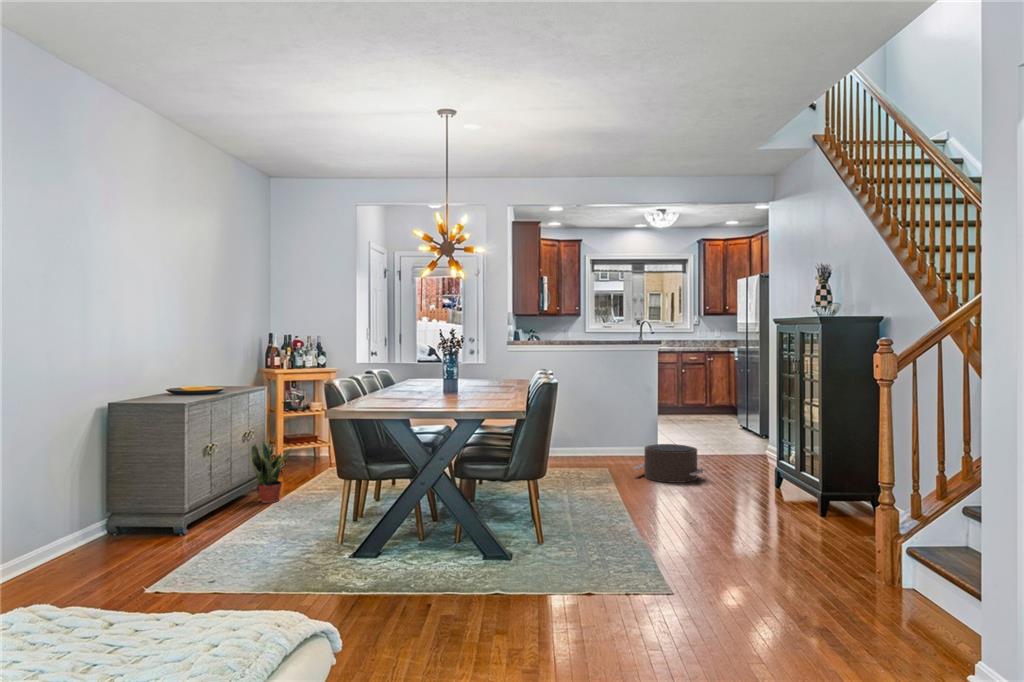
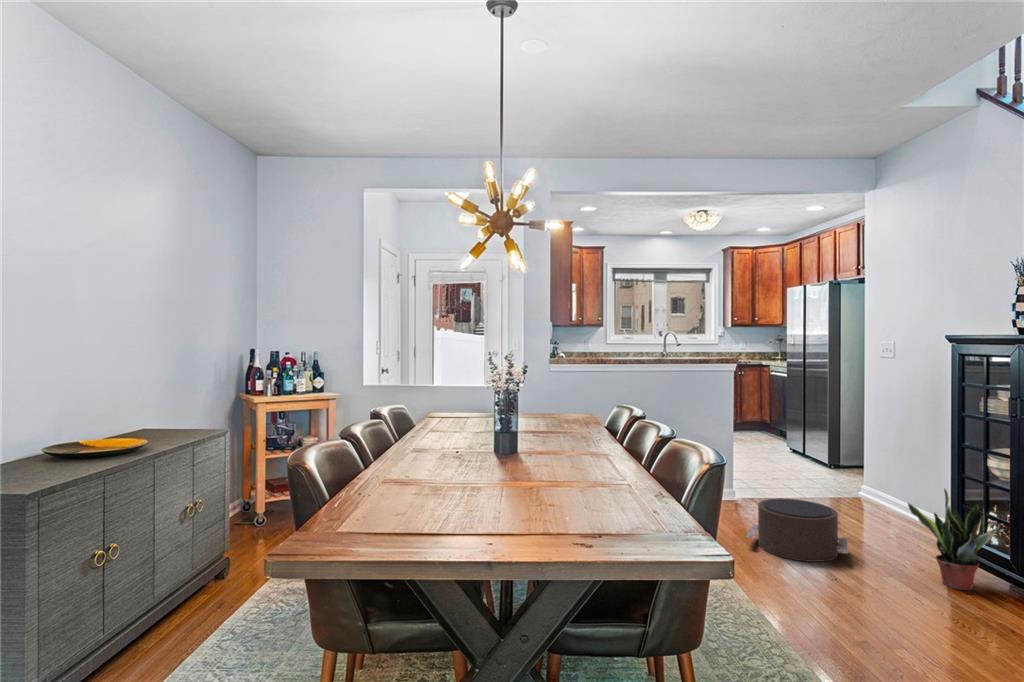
potted plant: present [251,441,290,503] -> present [908,489,998,590]

